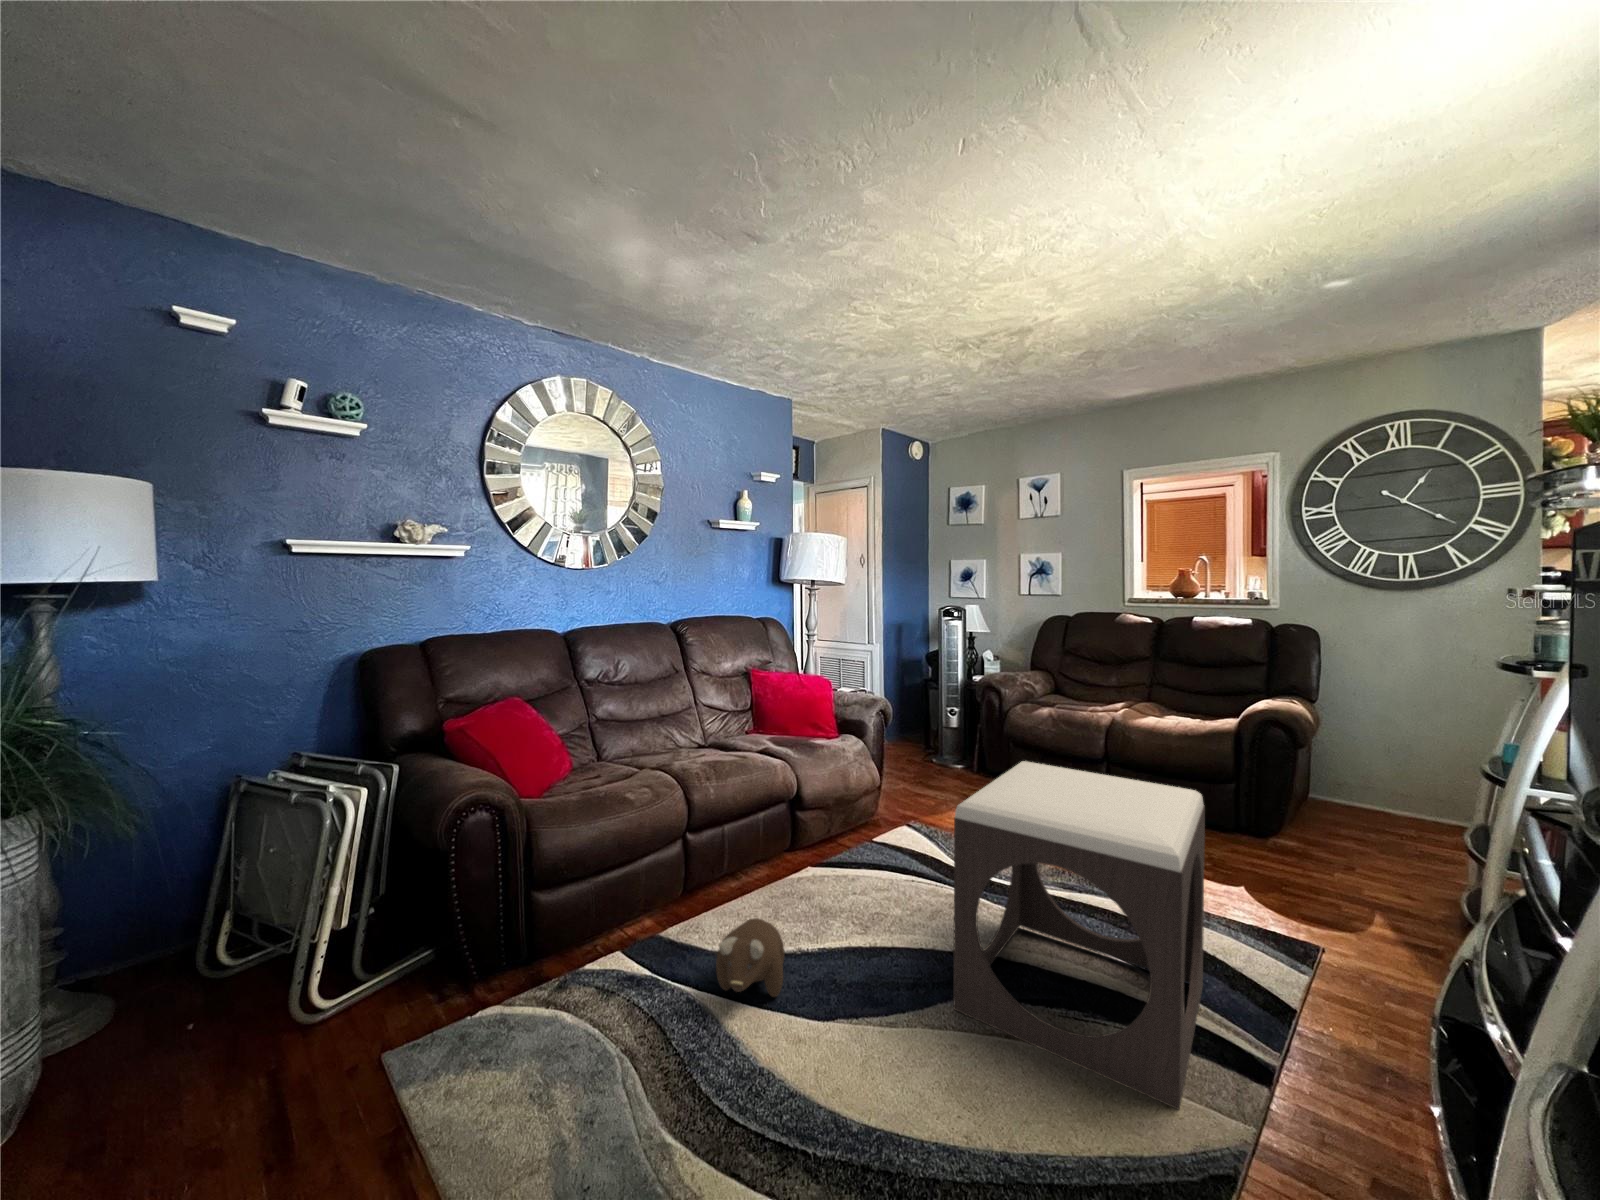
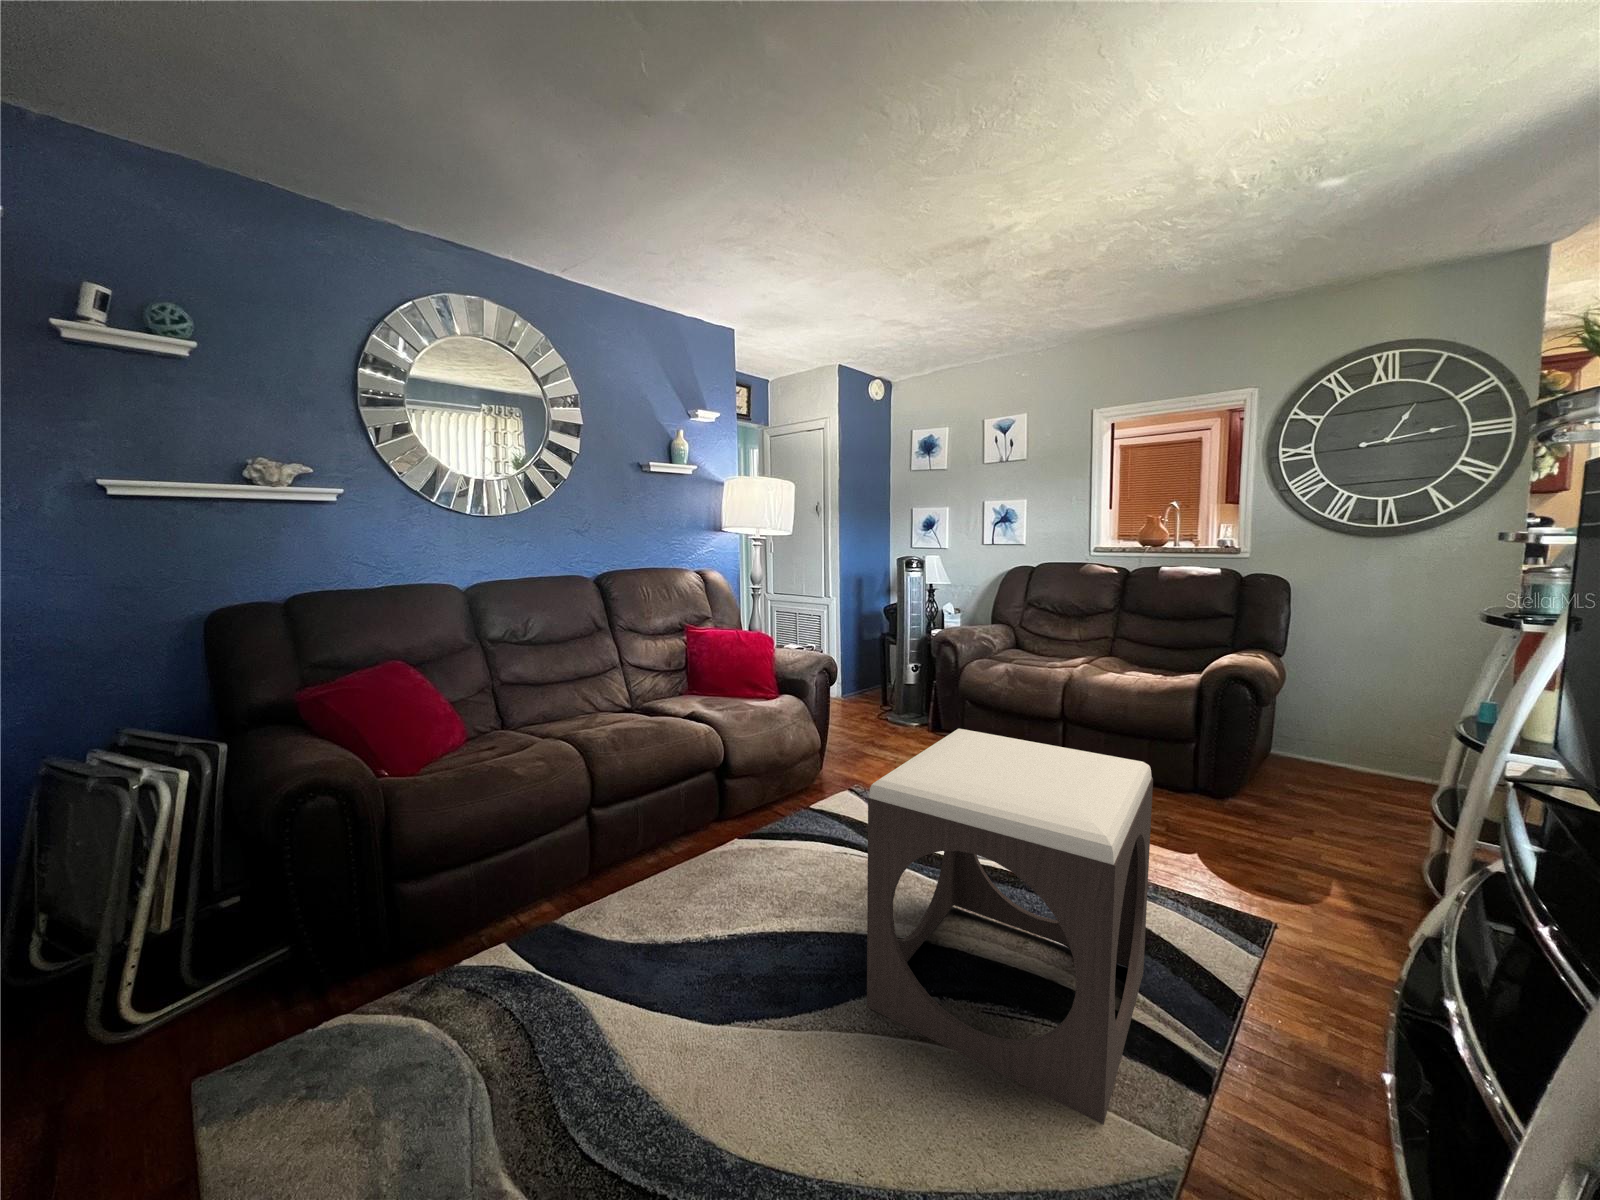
plush toy: present [716,918,784,997] -> none [599,909,685,997]

